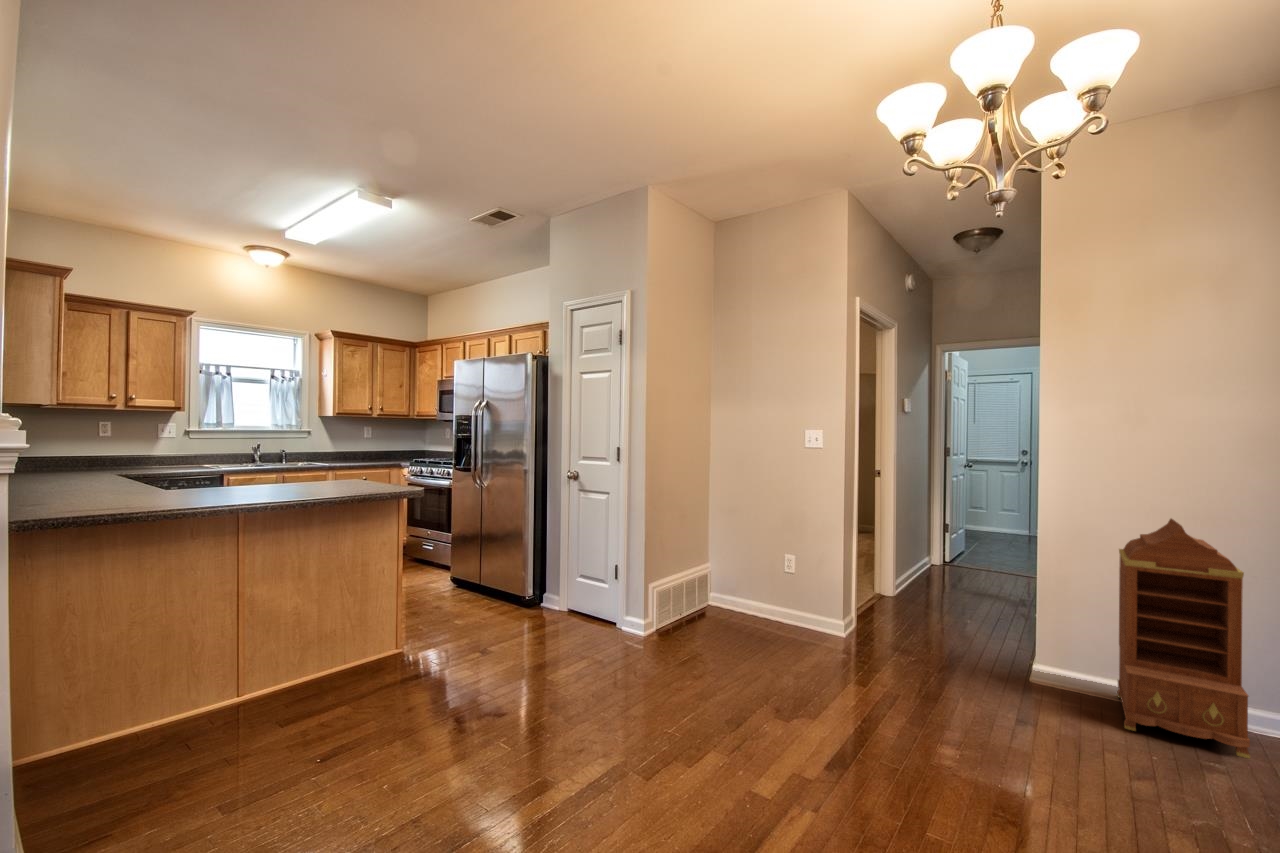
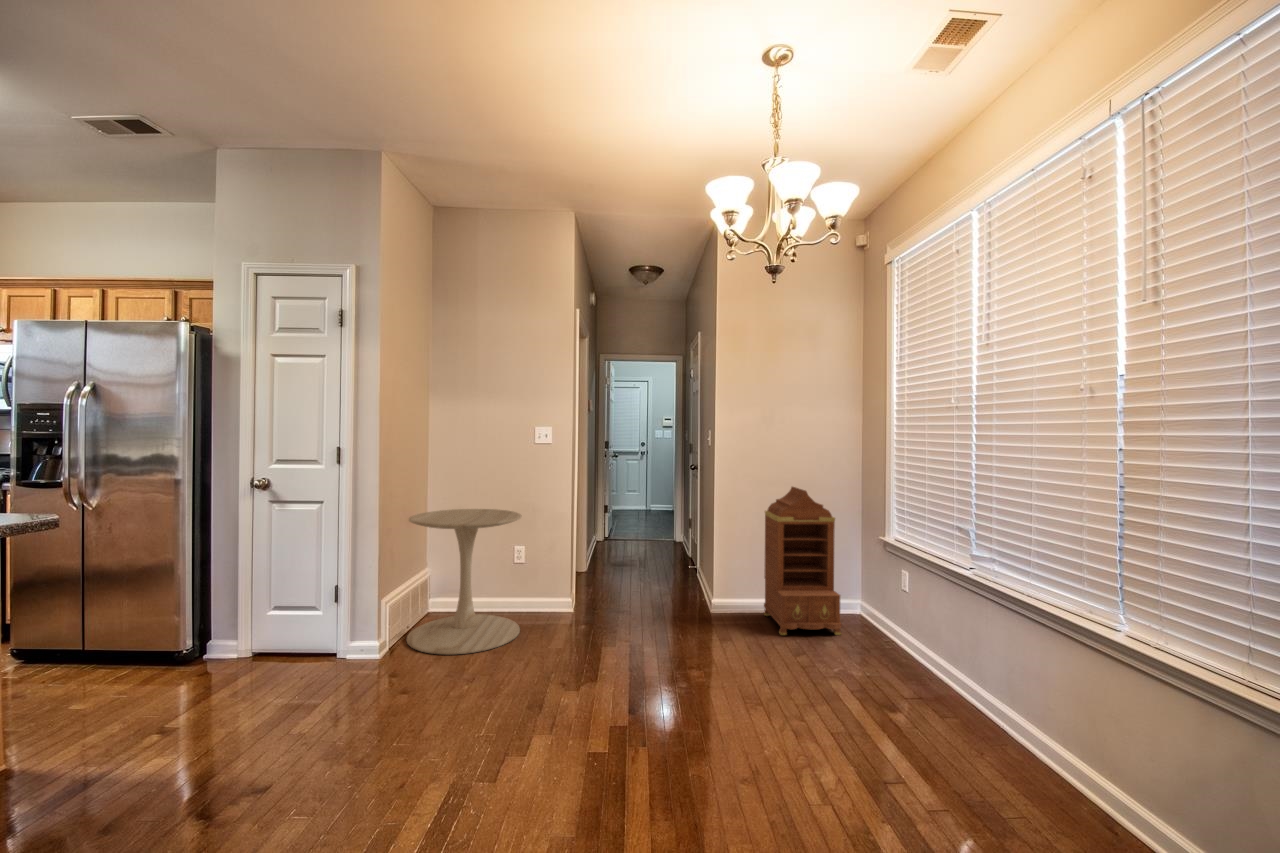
pedestal table: none [674,510,782,650] -> present [407,509,522,655]

